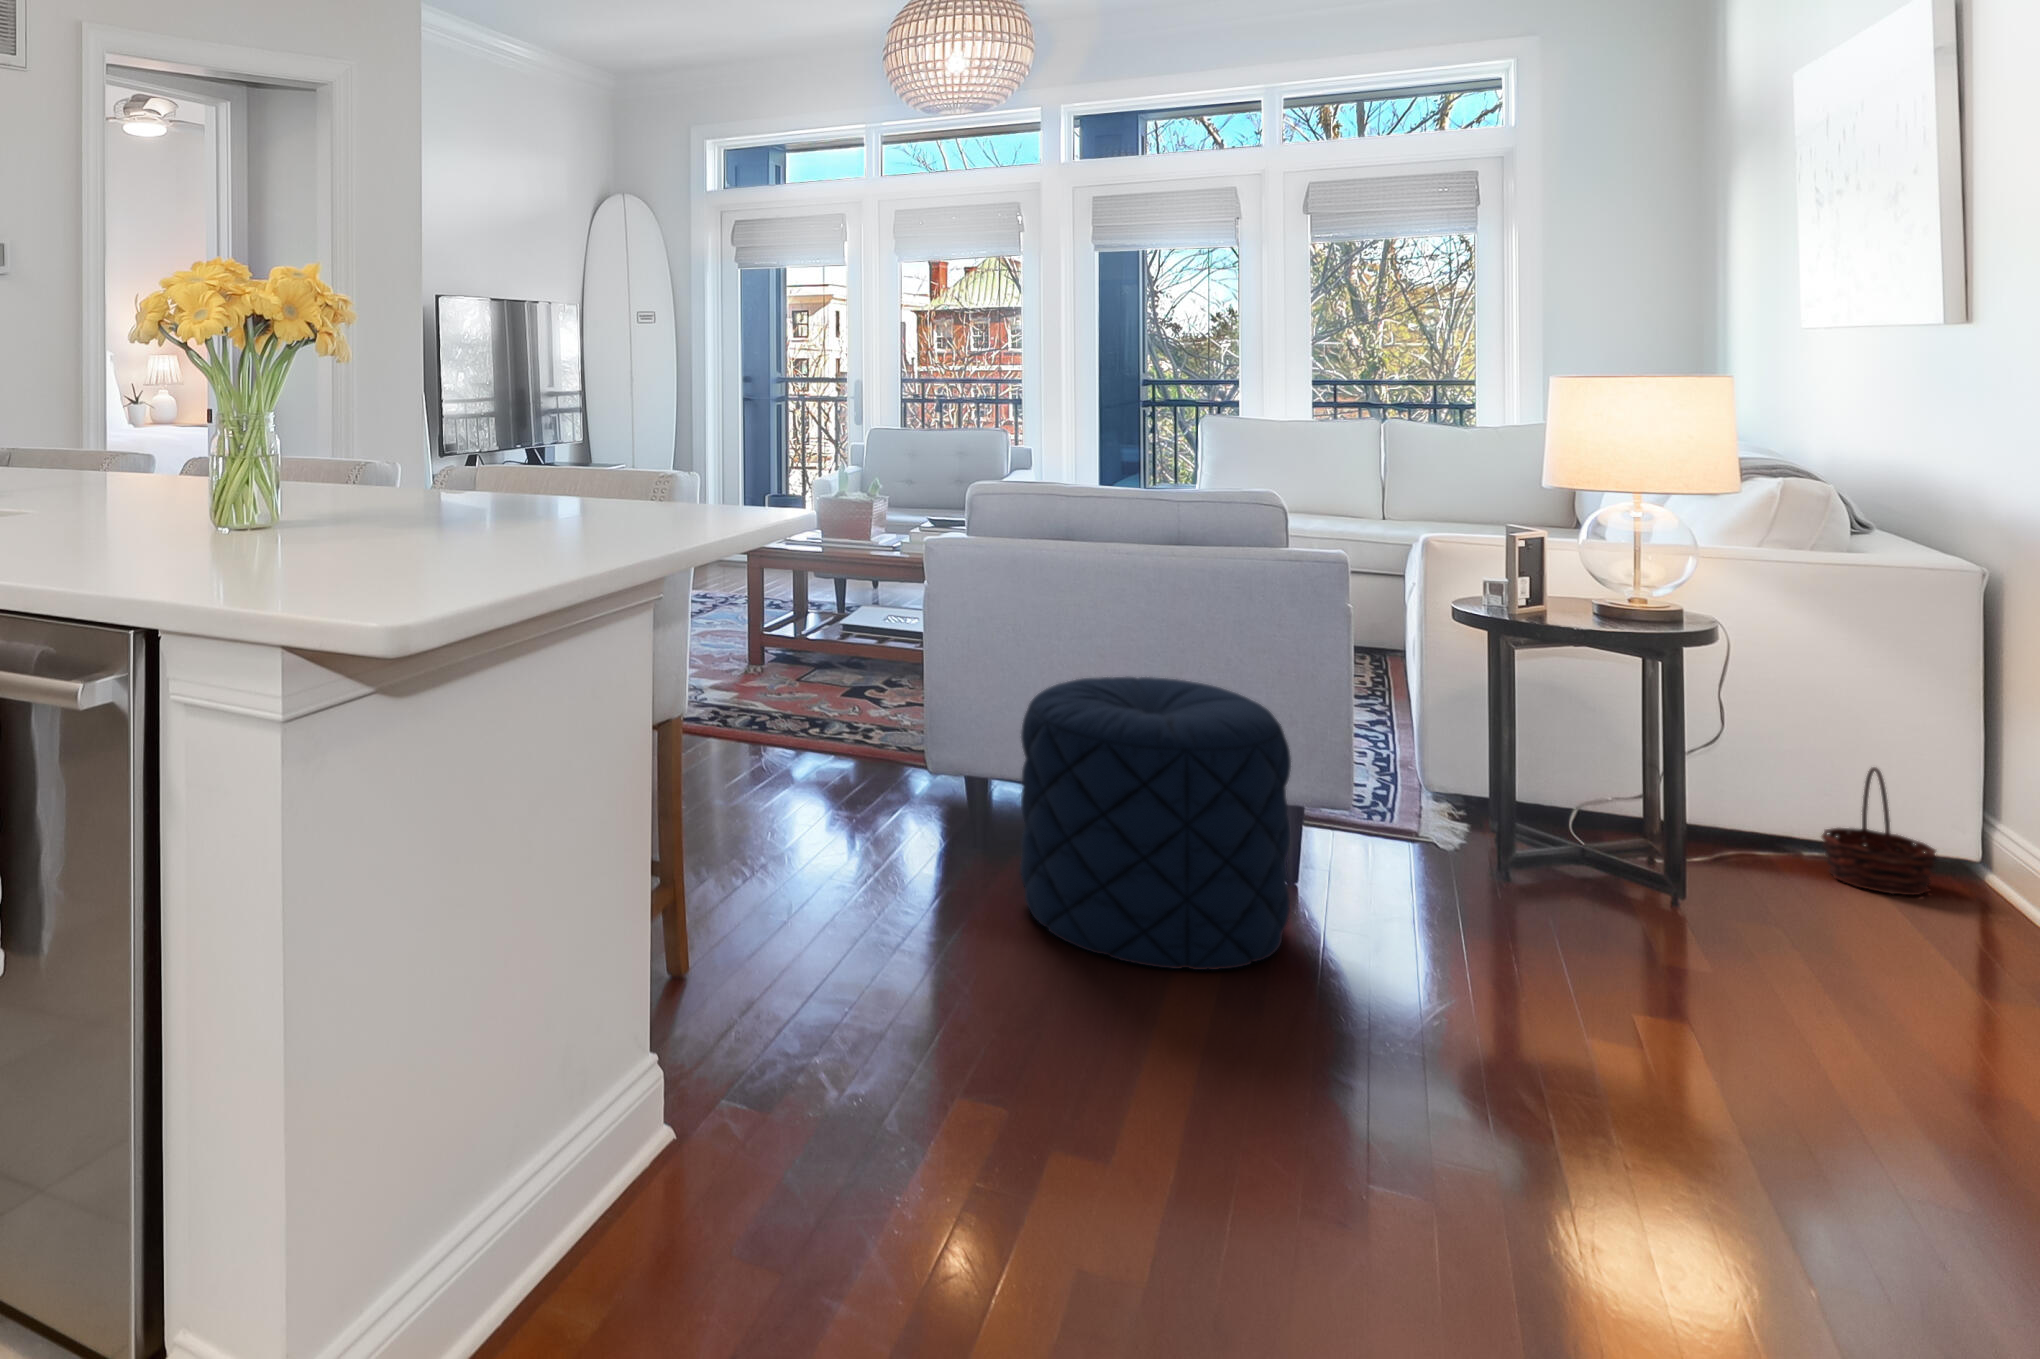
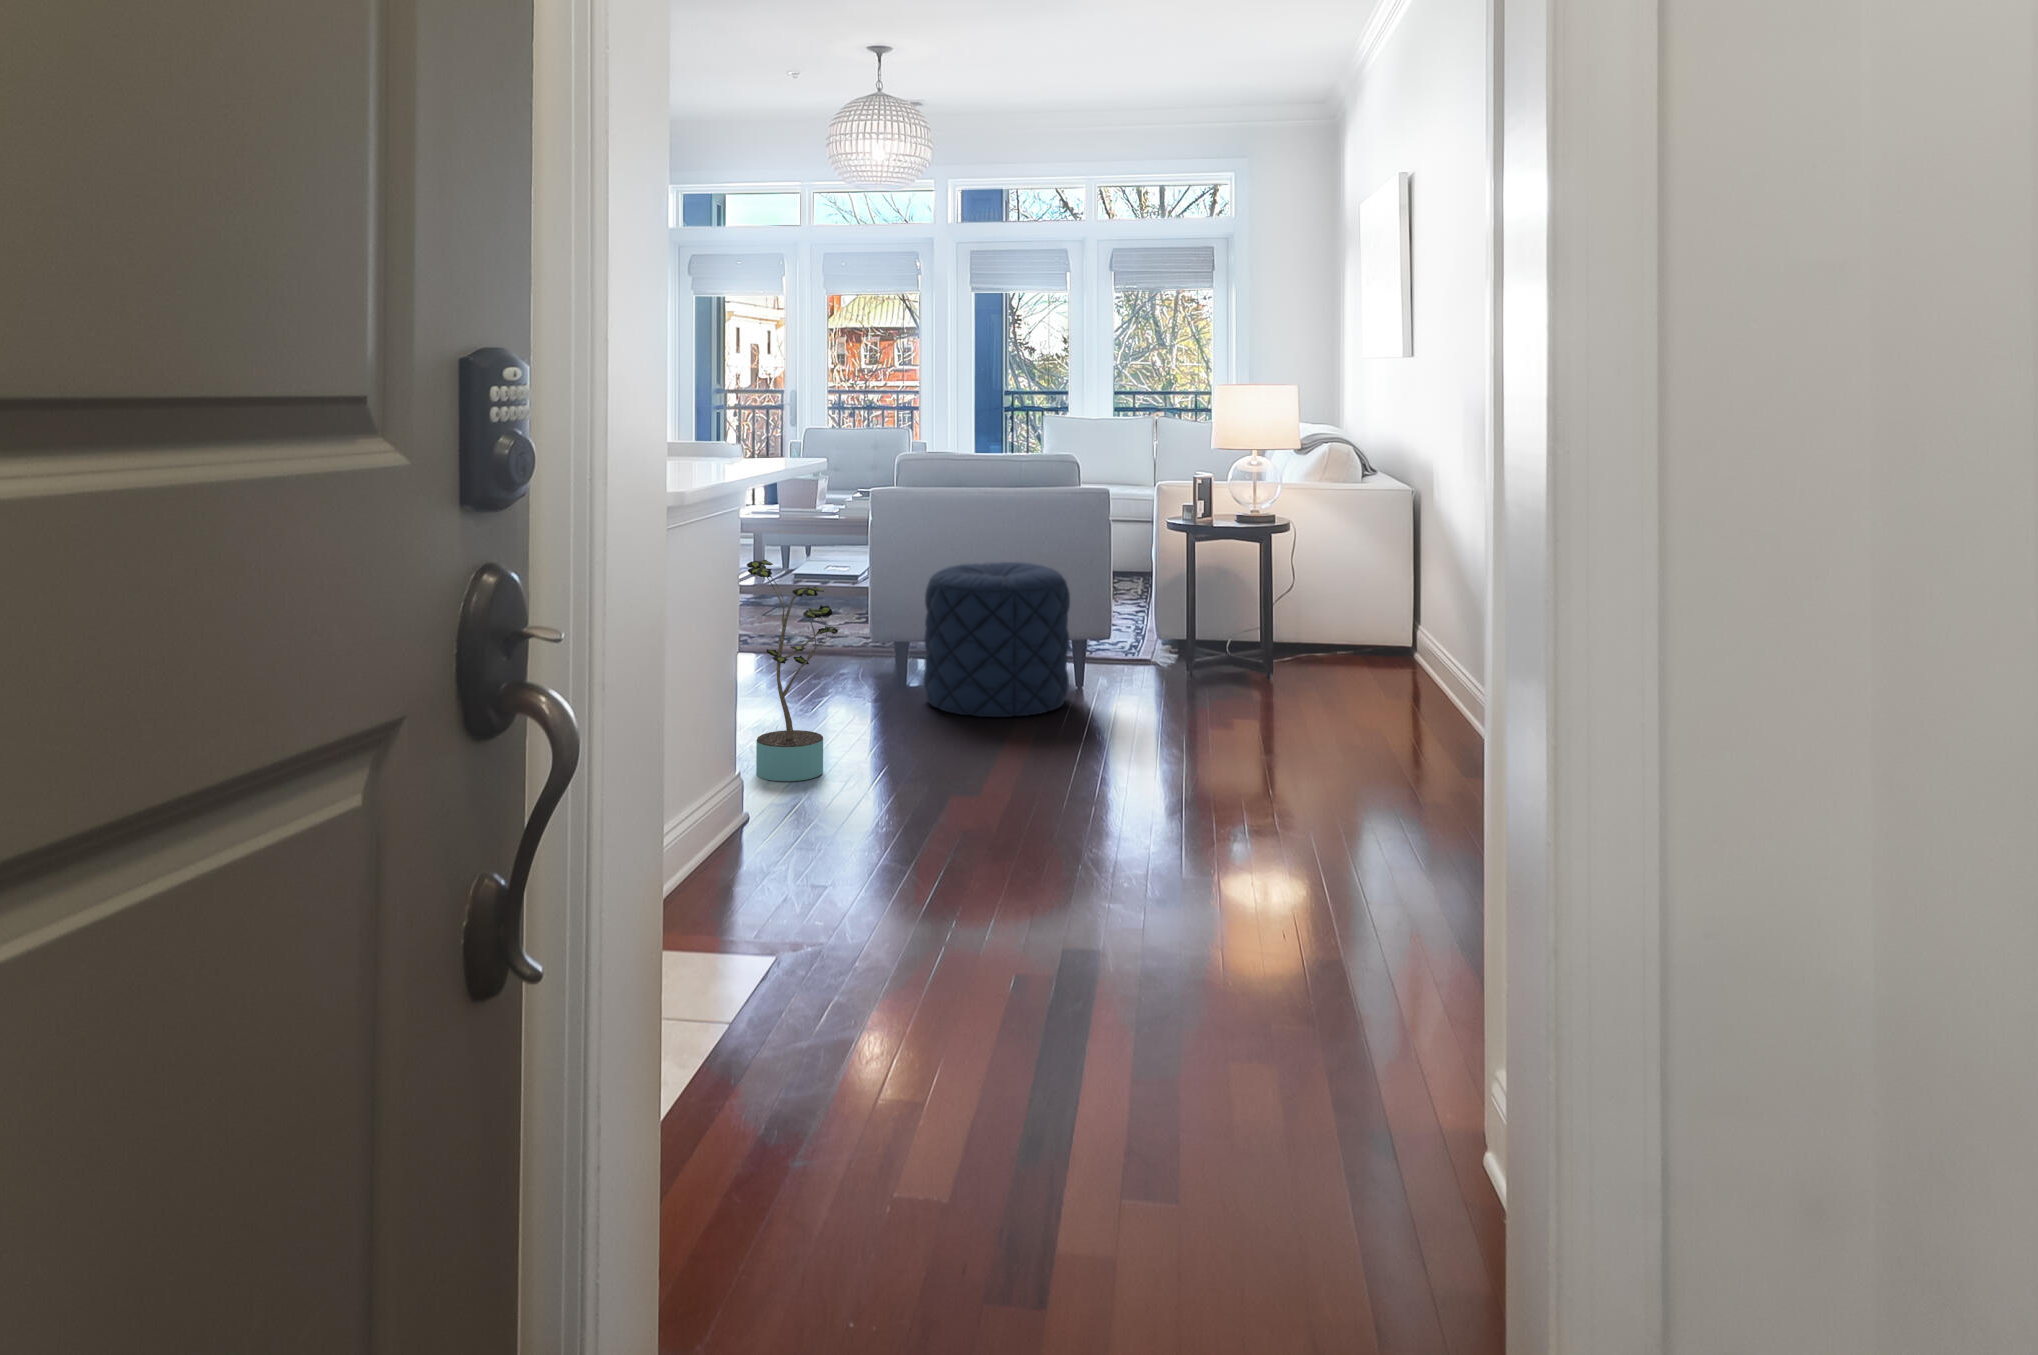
potted plant: none [676,702,856,1119] -> present [747,560,839,781]
basket: present [1822,767,1937,895] -> none [1341,599,1390,665]

